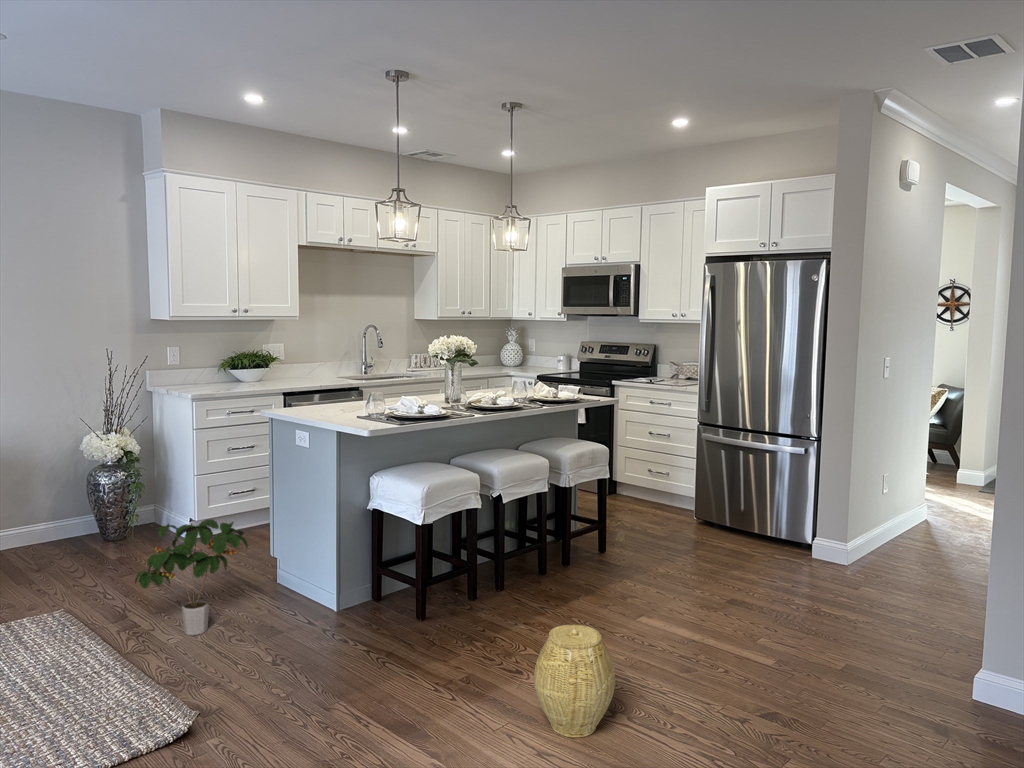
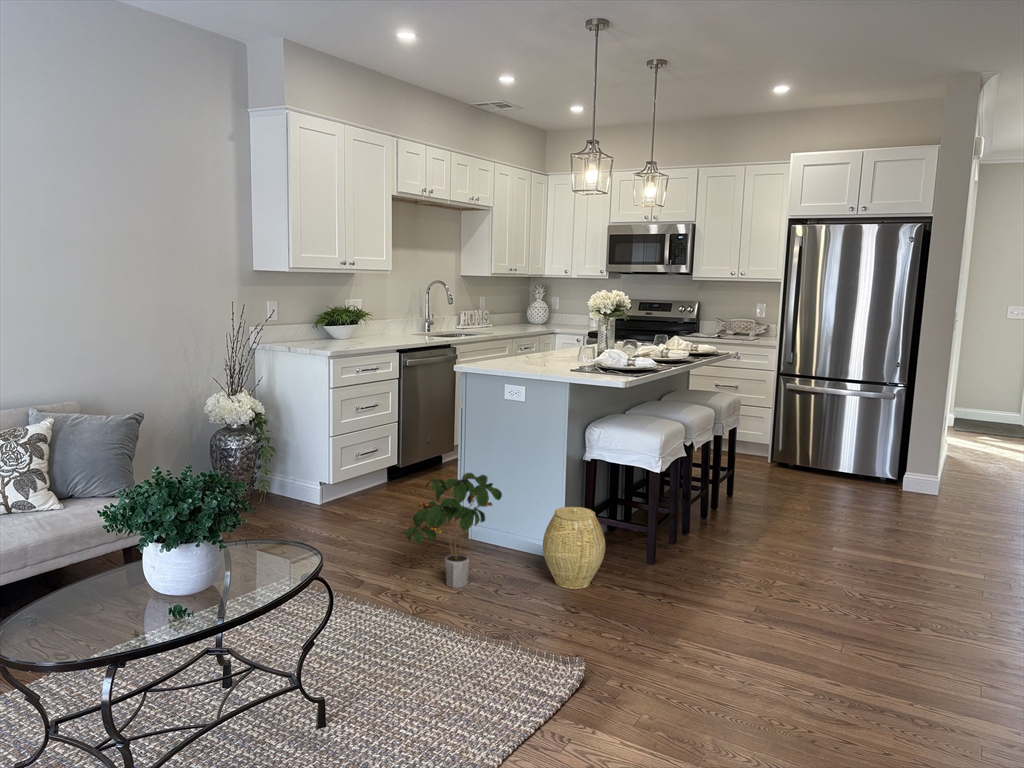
woven basket: present [534,625,615,738] -> present [543,507,605,589]

